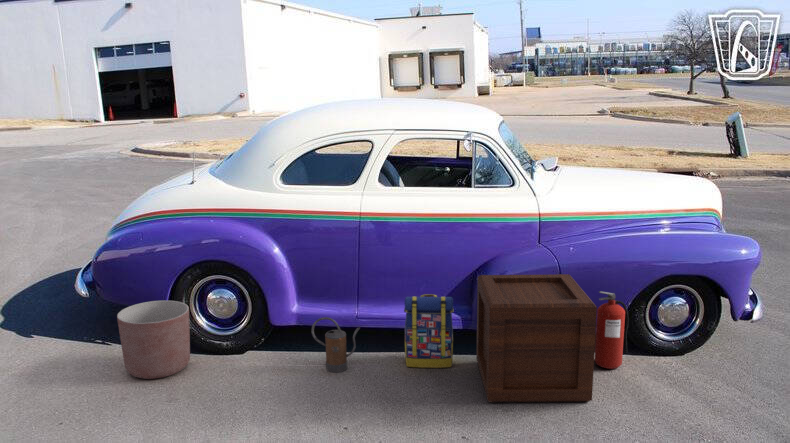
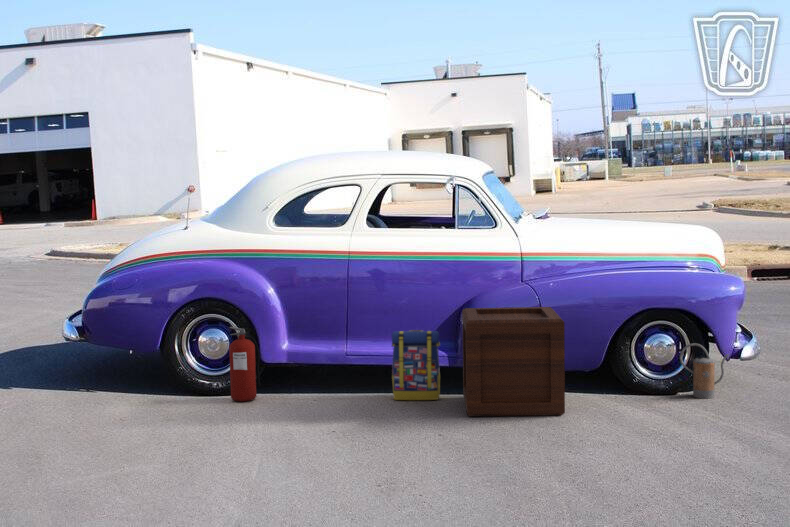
fire extinguisher: present [595,291,629,369] -> present [229,327,260,402]
planter: present [117,301,190,379] -> none [115,340,182,409]
watering can: present [311,317,360,372] -> present [680,343,729,398]

